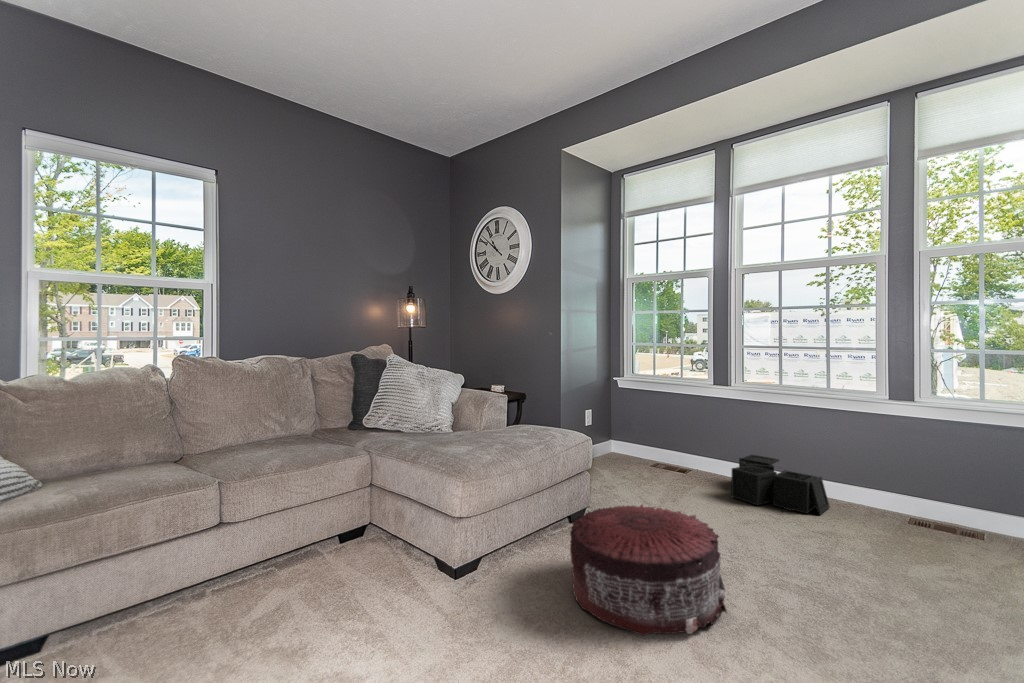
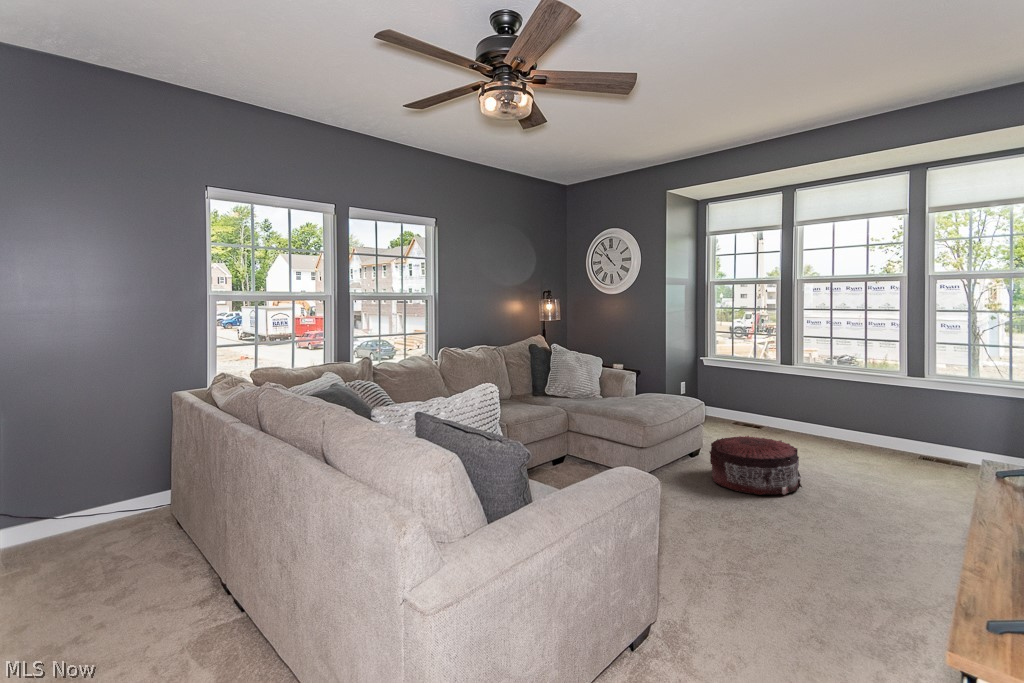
storage bin: present [731,455,830,515] -> none [794,412,862,449]

